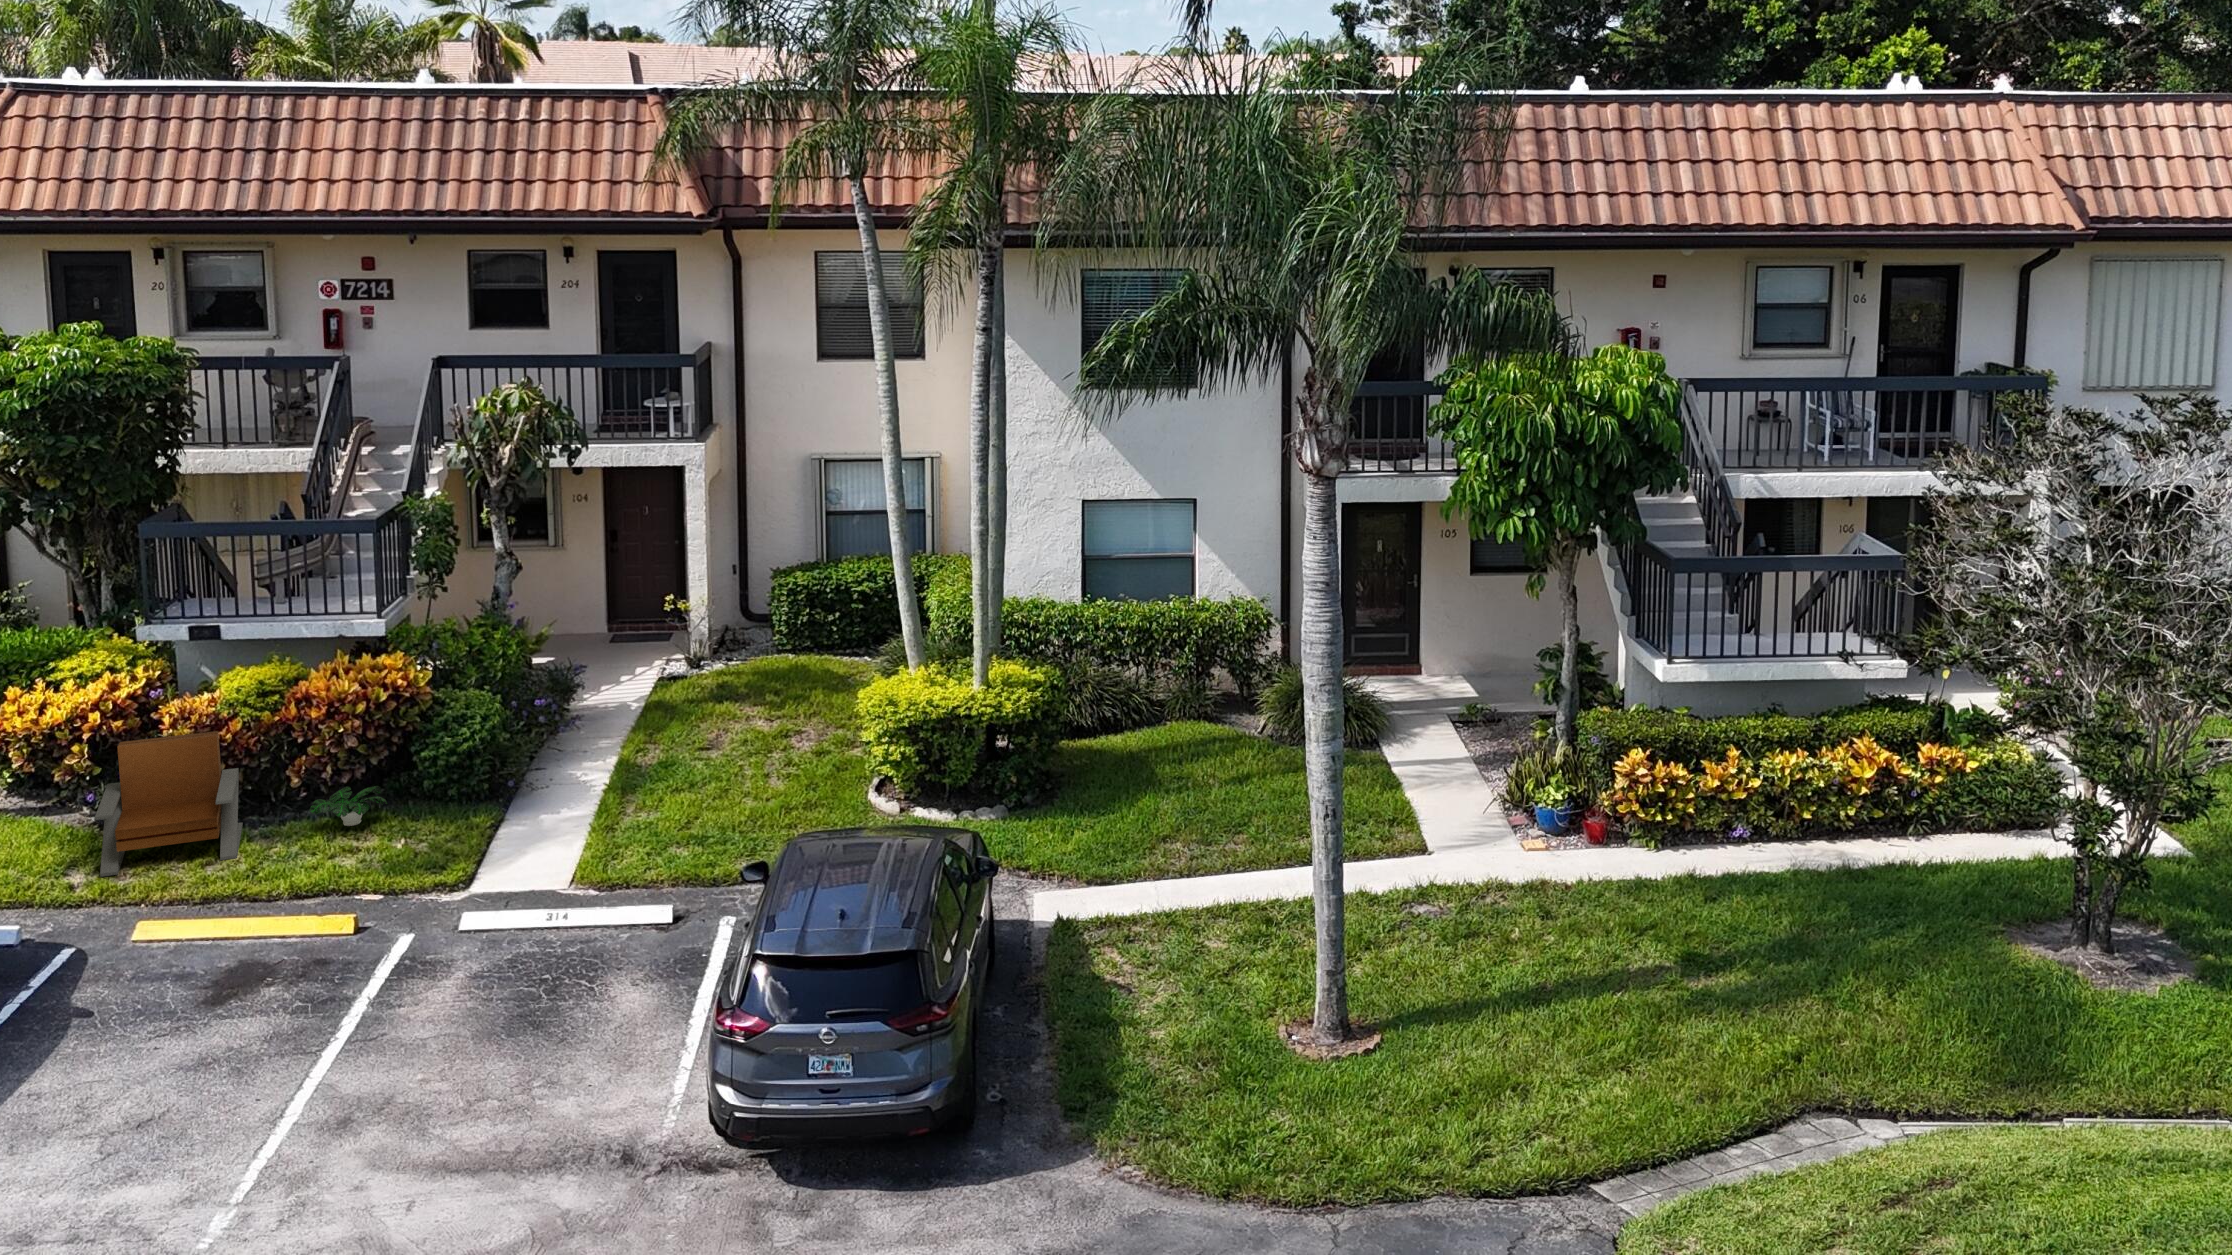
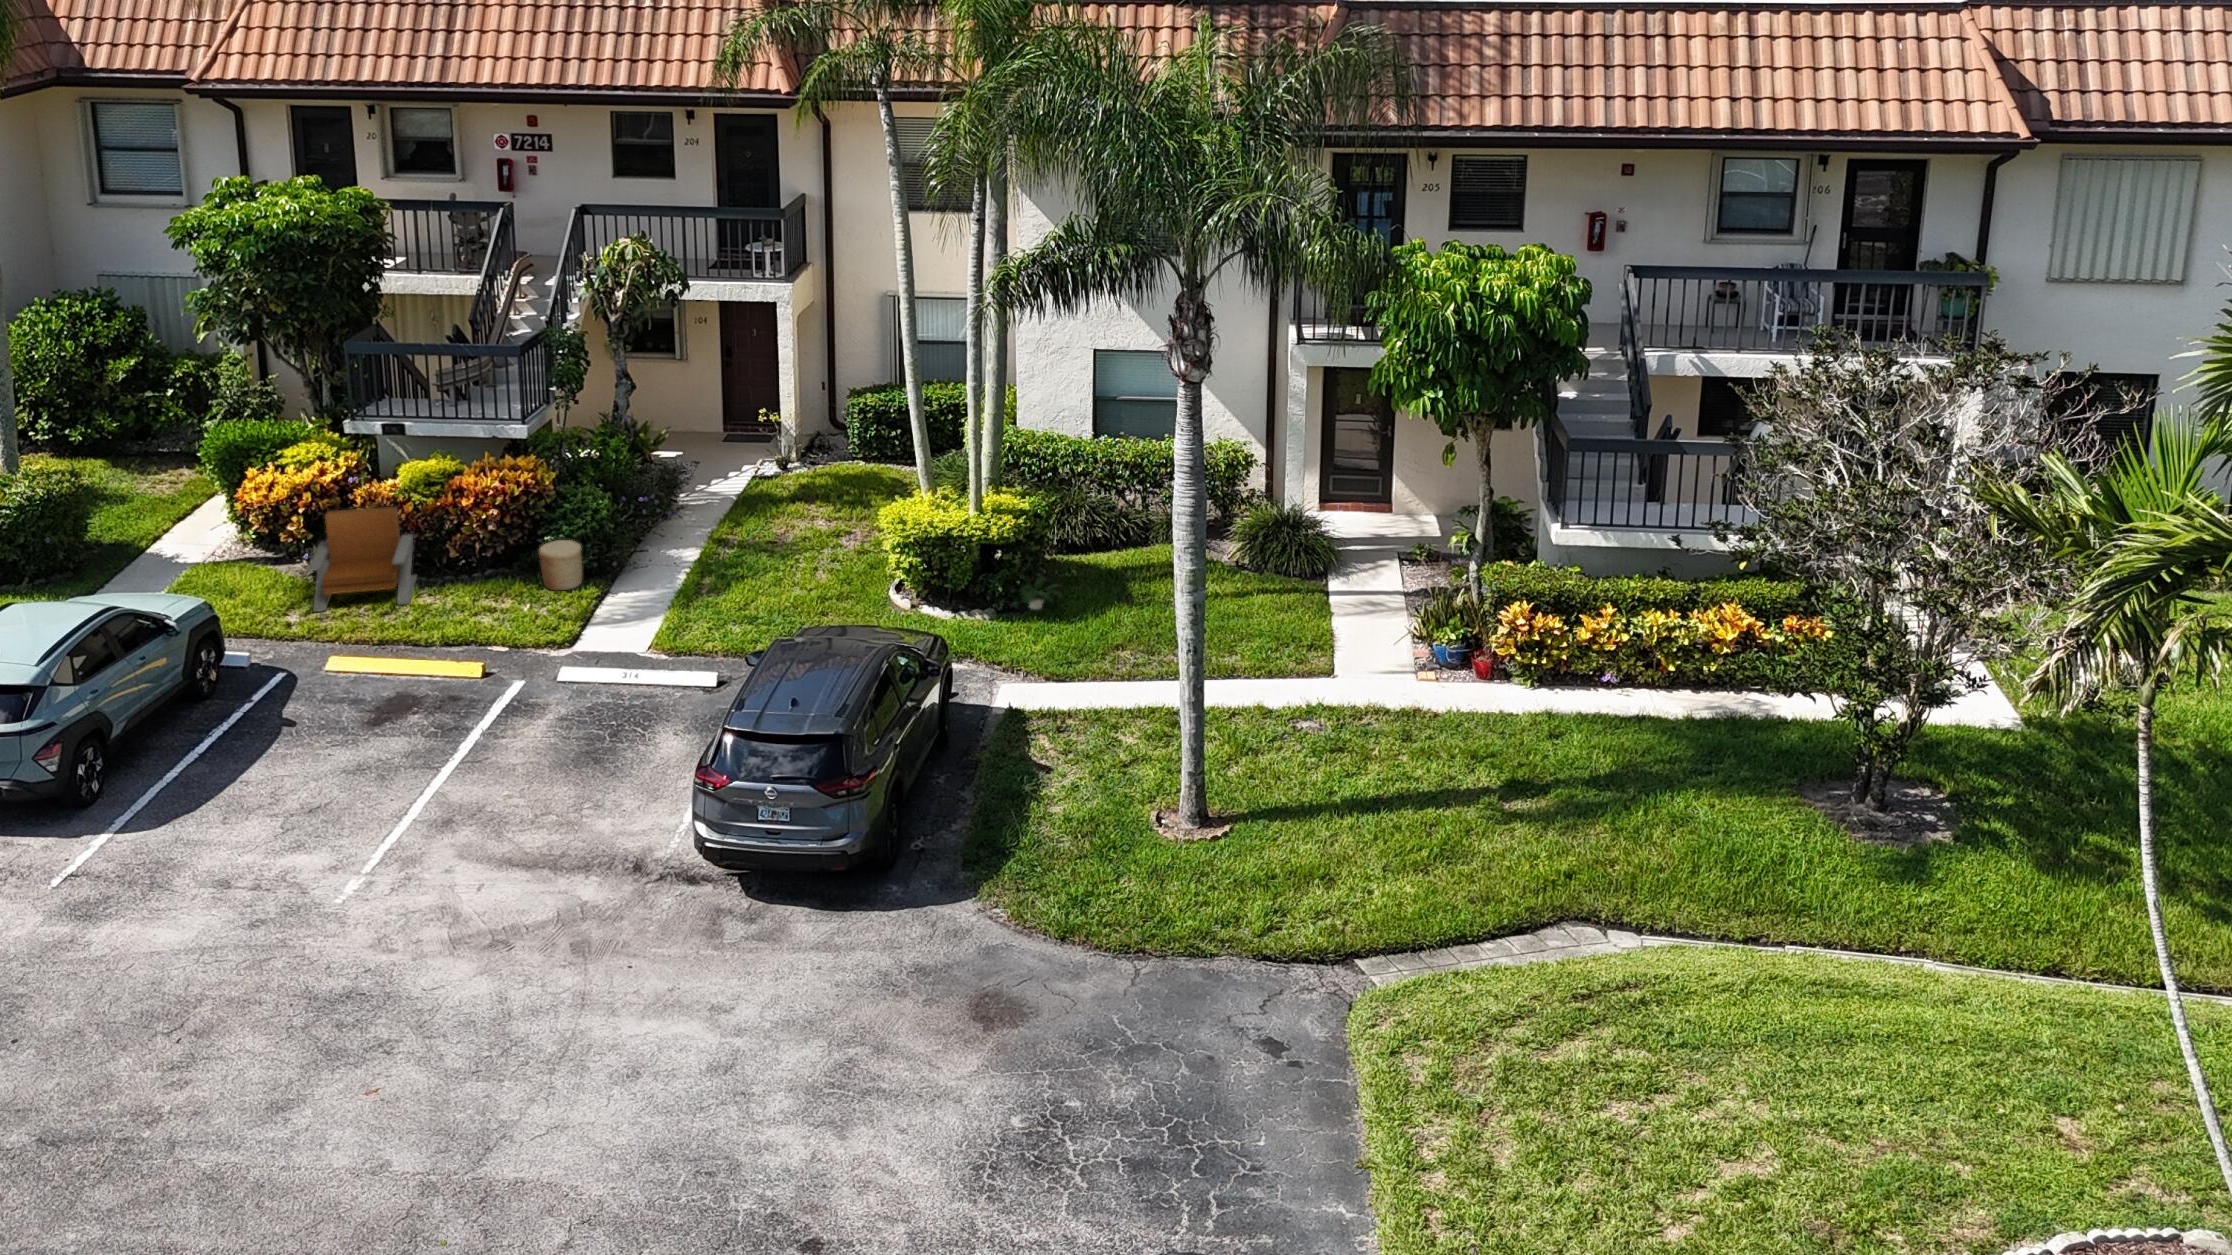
woven basket: none [415,762,474,828] -> present [539,540,582,590]
potted plant: present [310,786,388,826] -> present [1019,577,1065,610]

